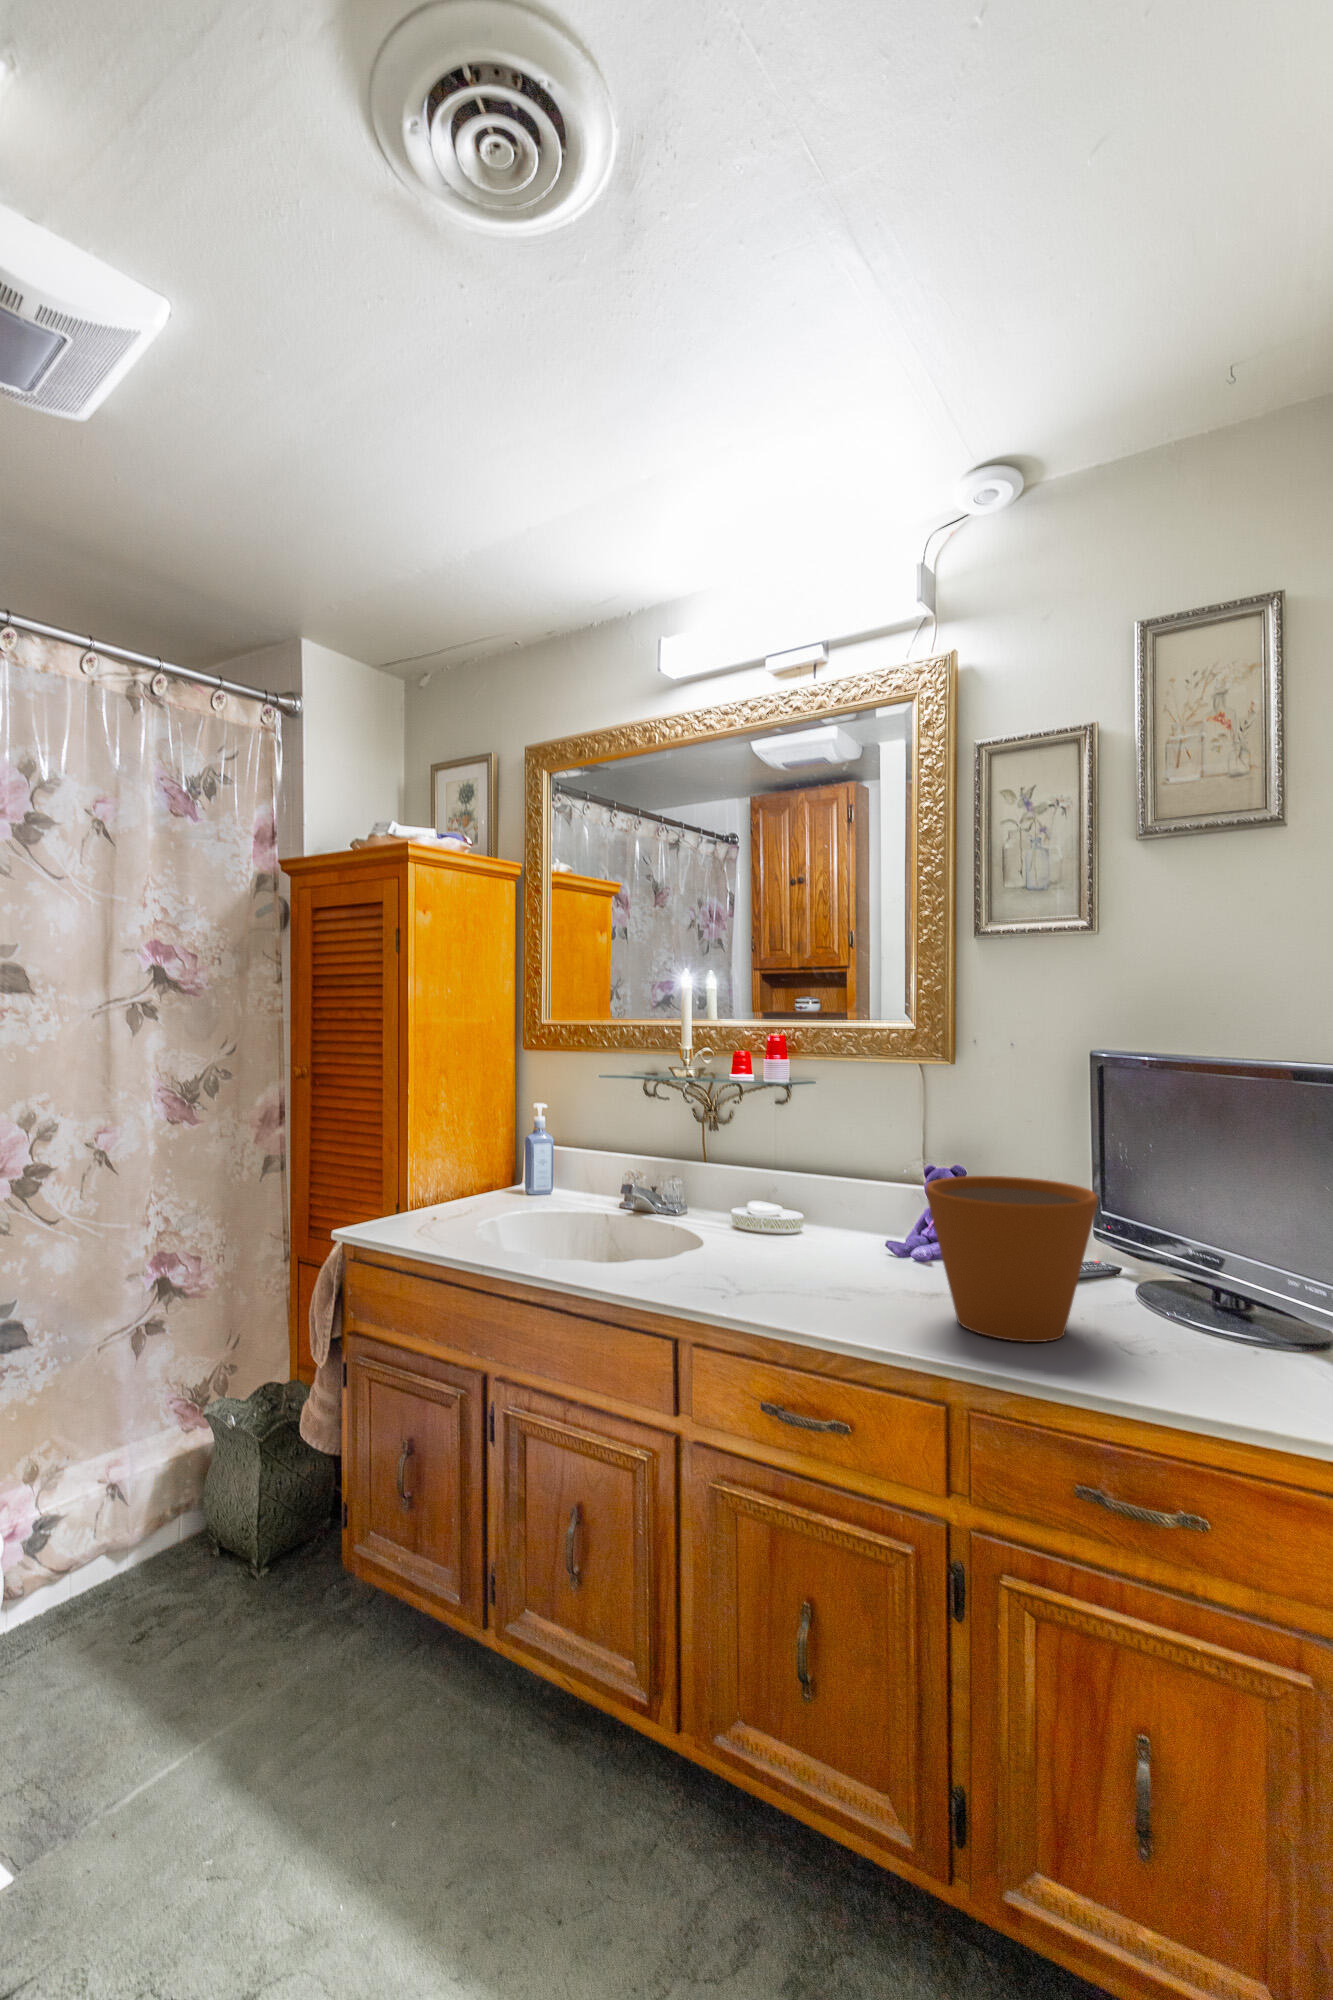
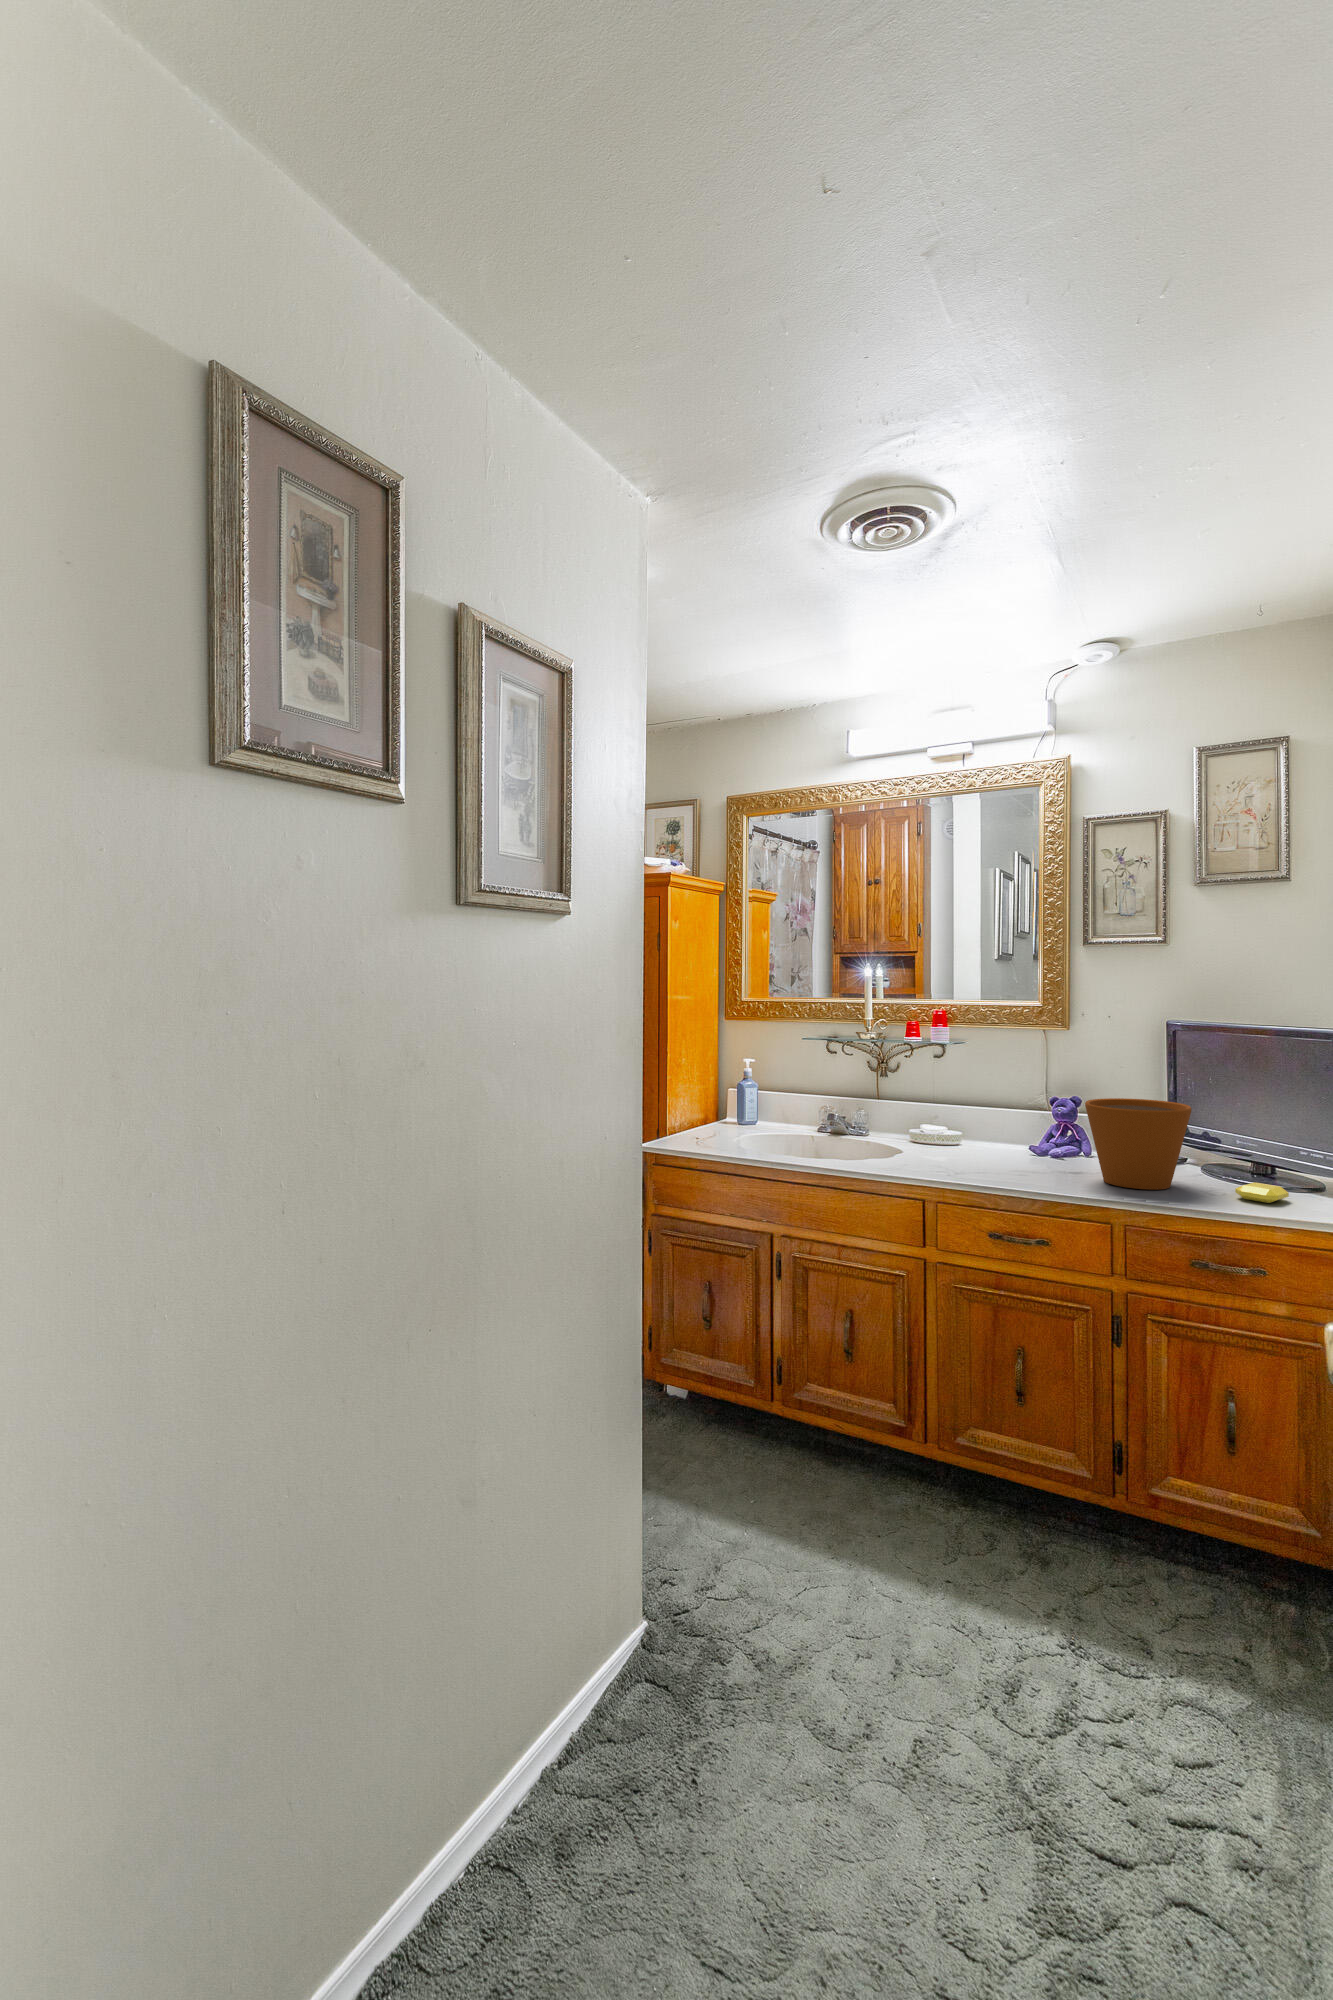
soap bar: none [1167,1339,1263,1385] -> present [1235,1182,1289,1203]

